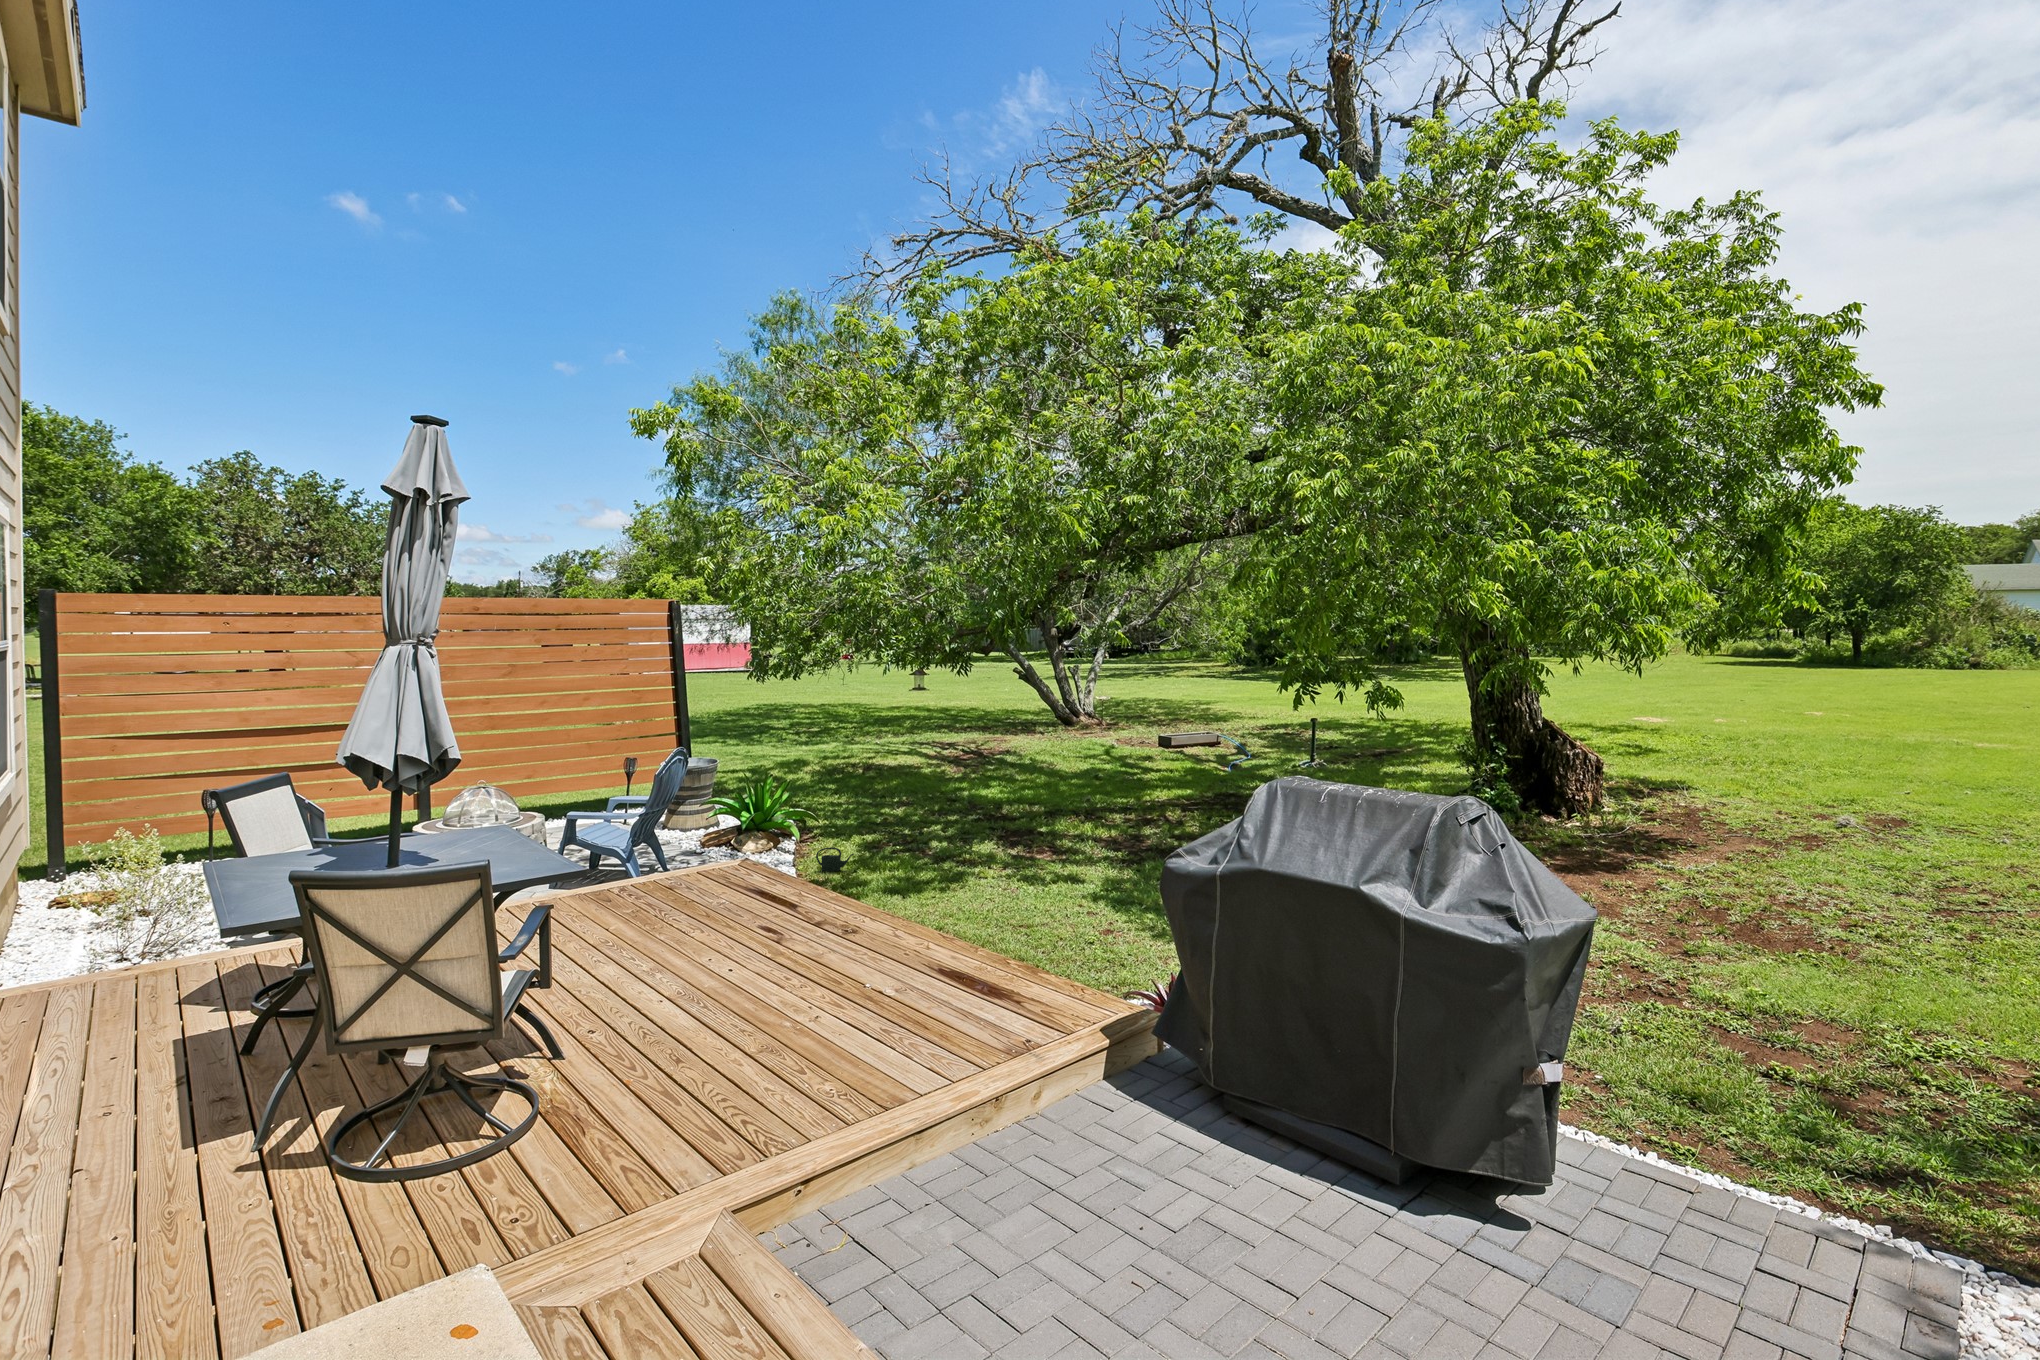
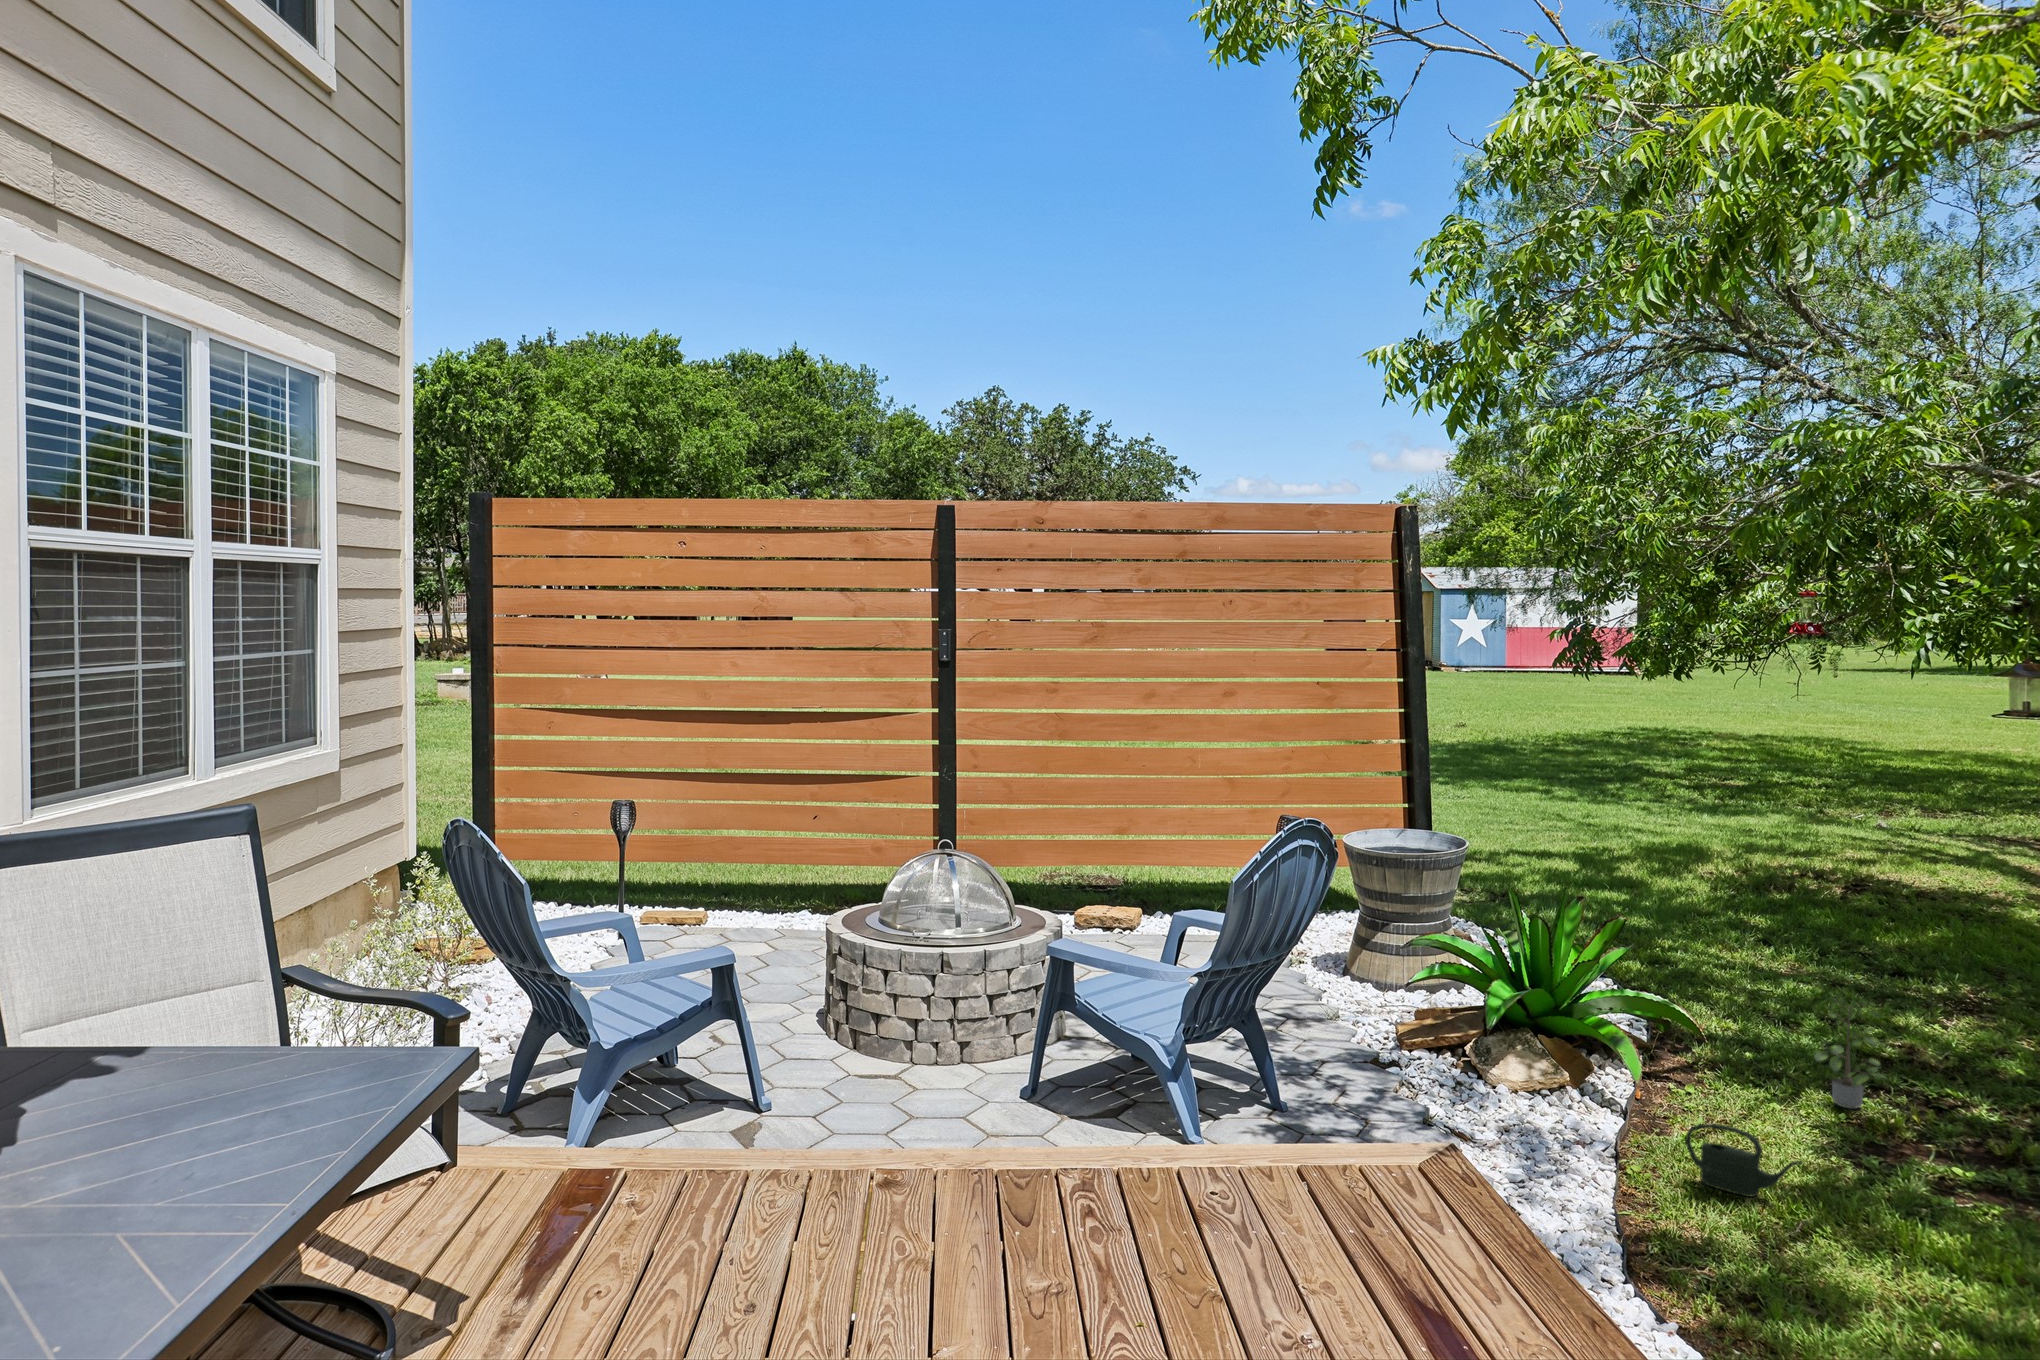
potted plant: none [856,798,880,842] -> present [1814,996,1884,1109]

